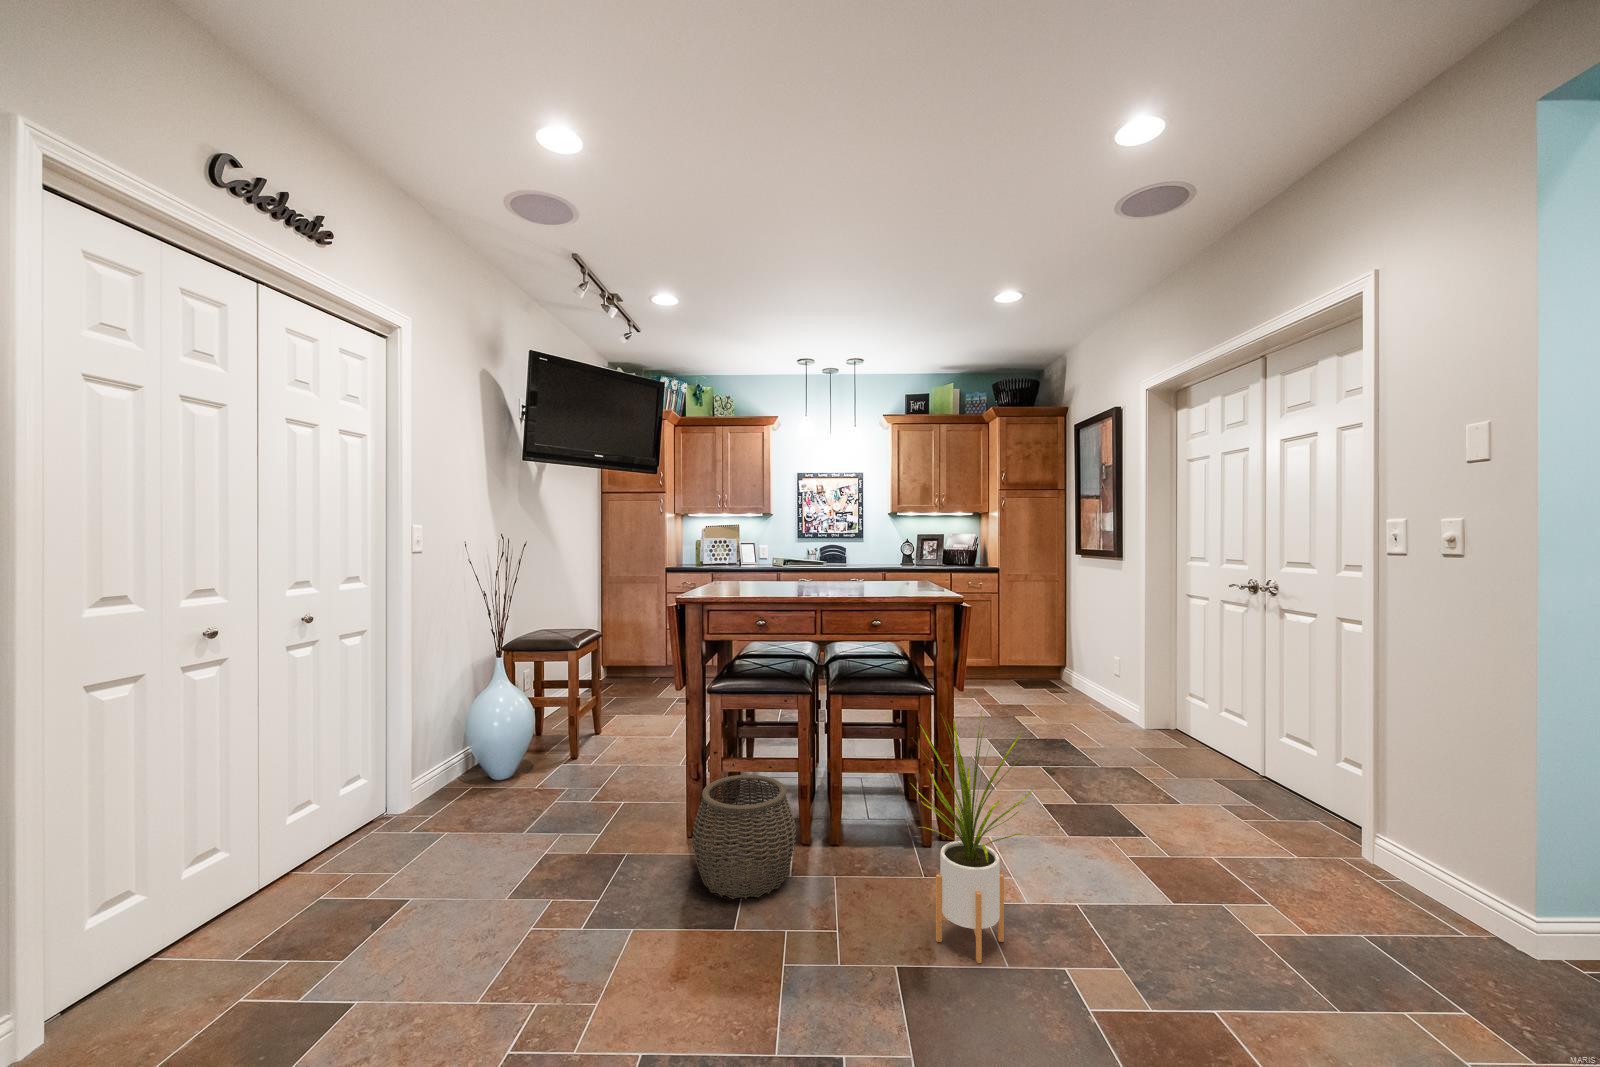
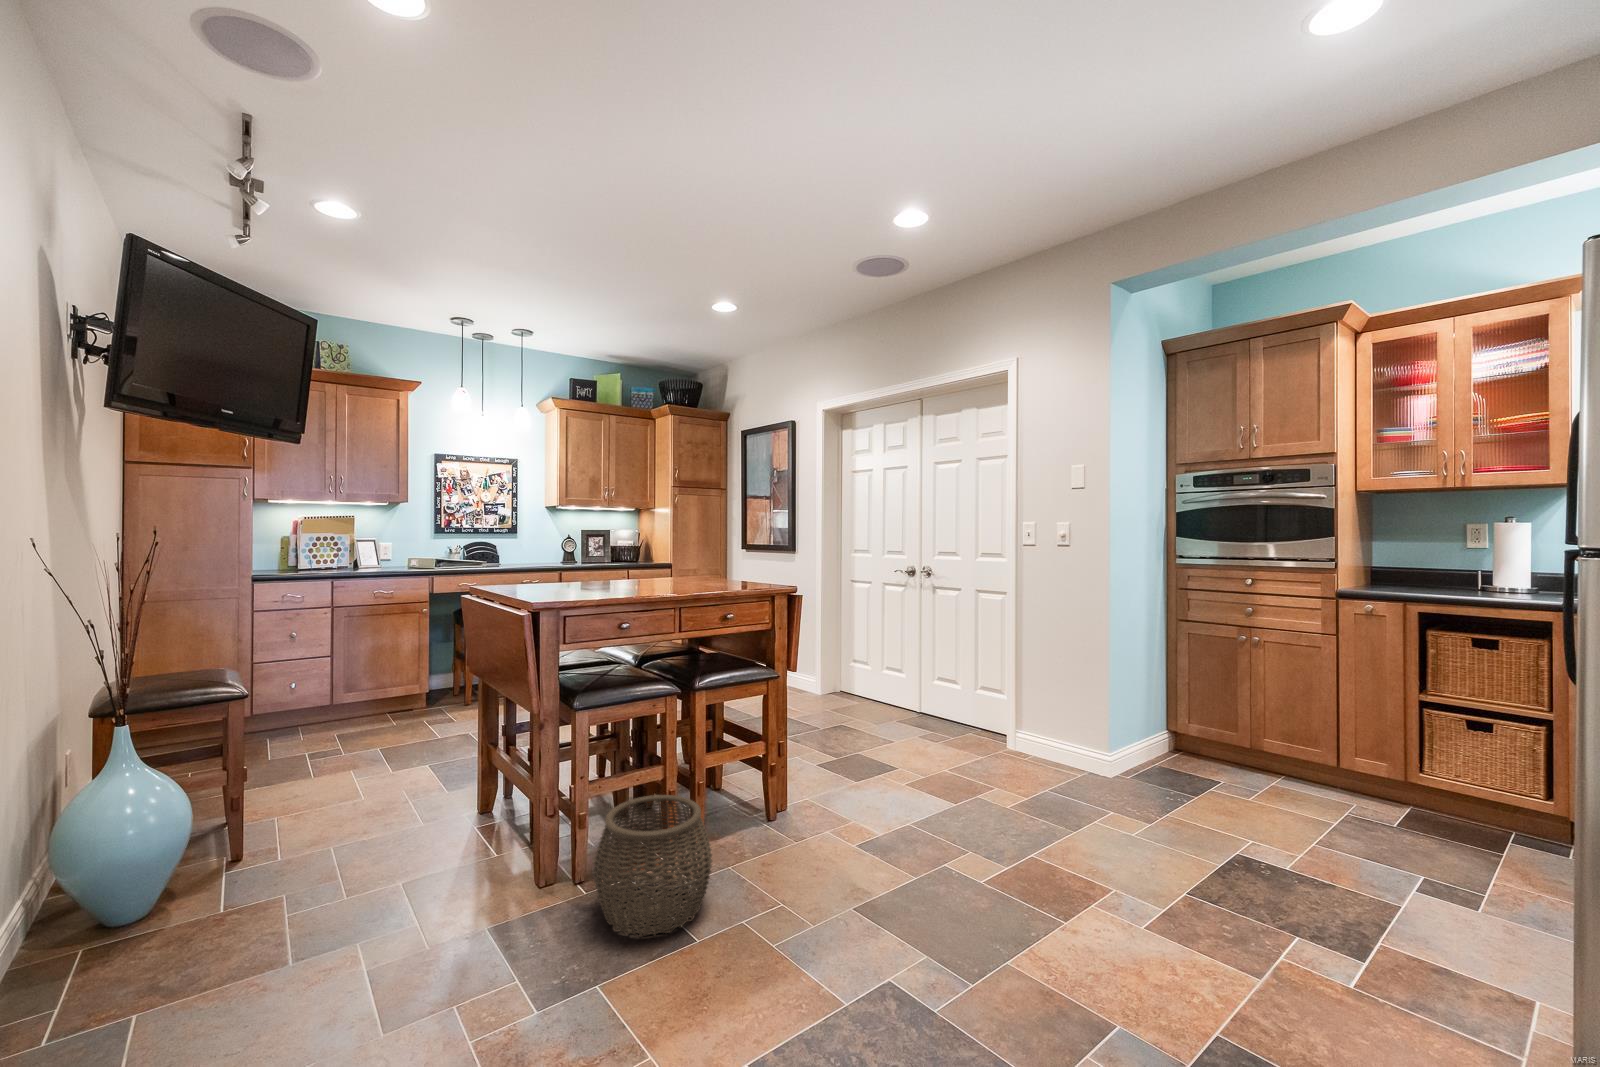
house plant: present [911,711,1032,963] -> none [835,678,940,889]

